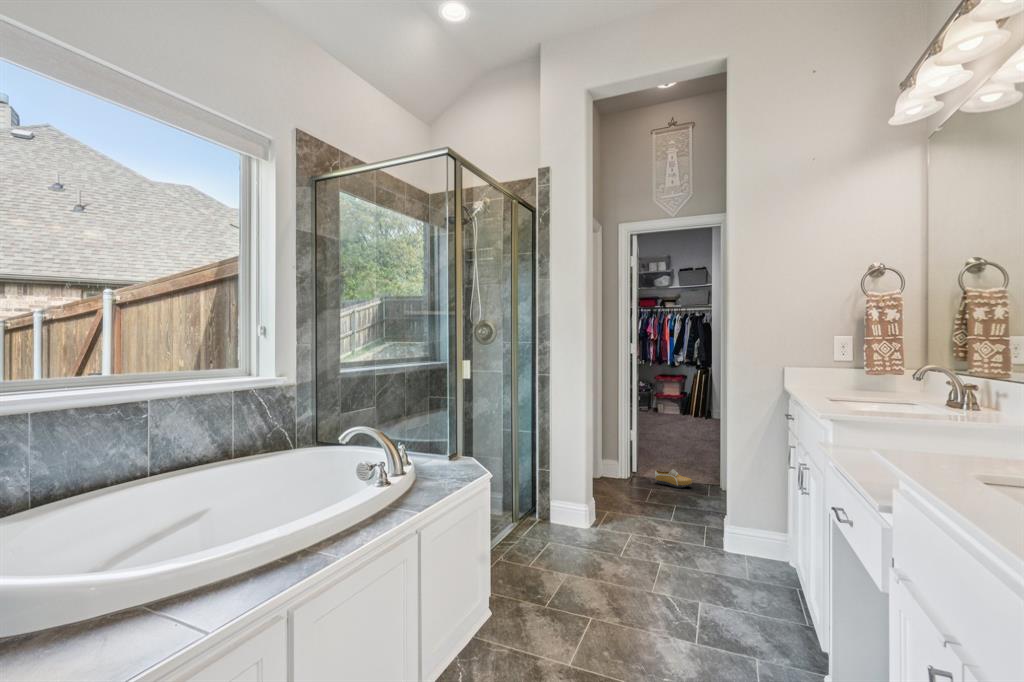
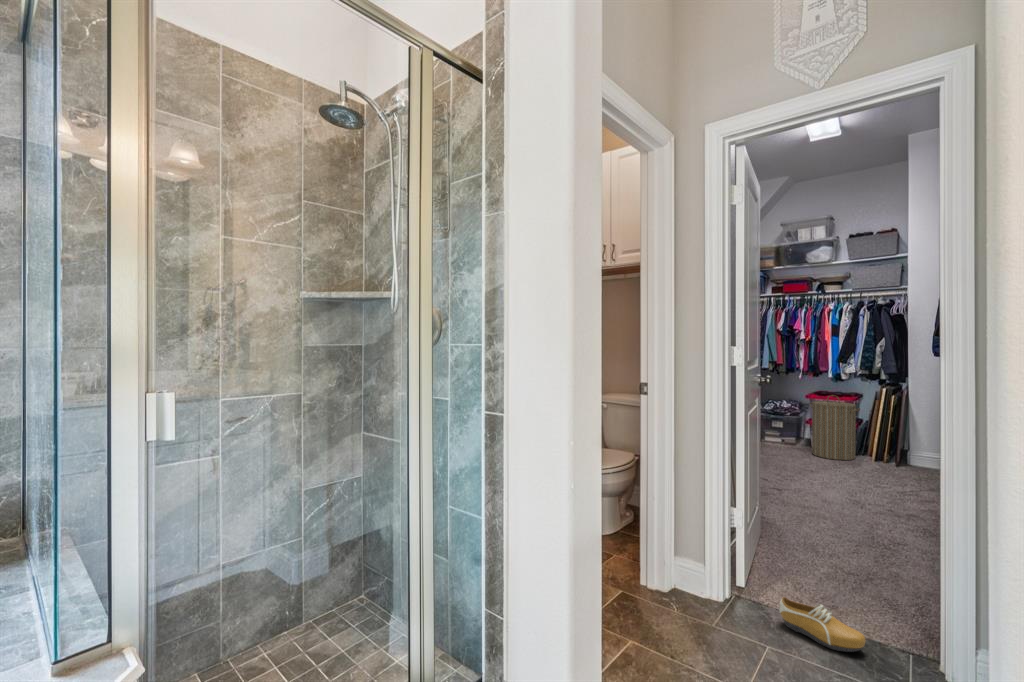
laundry hamper: none [657,376,686,418] -> present [810,395,860,460]

